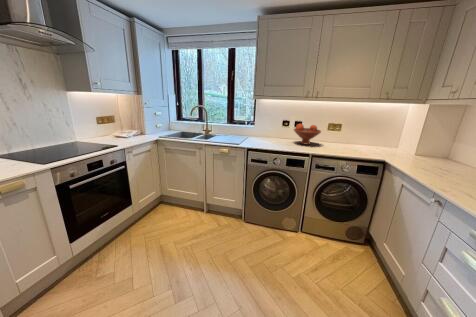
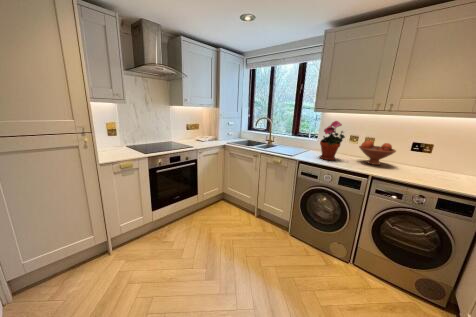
potted plant: none [262,107,284,145] -> present [320,121,345,160]

